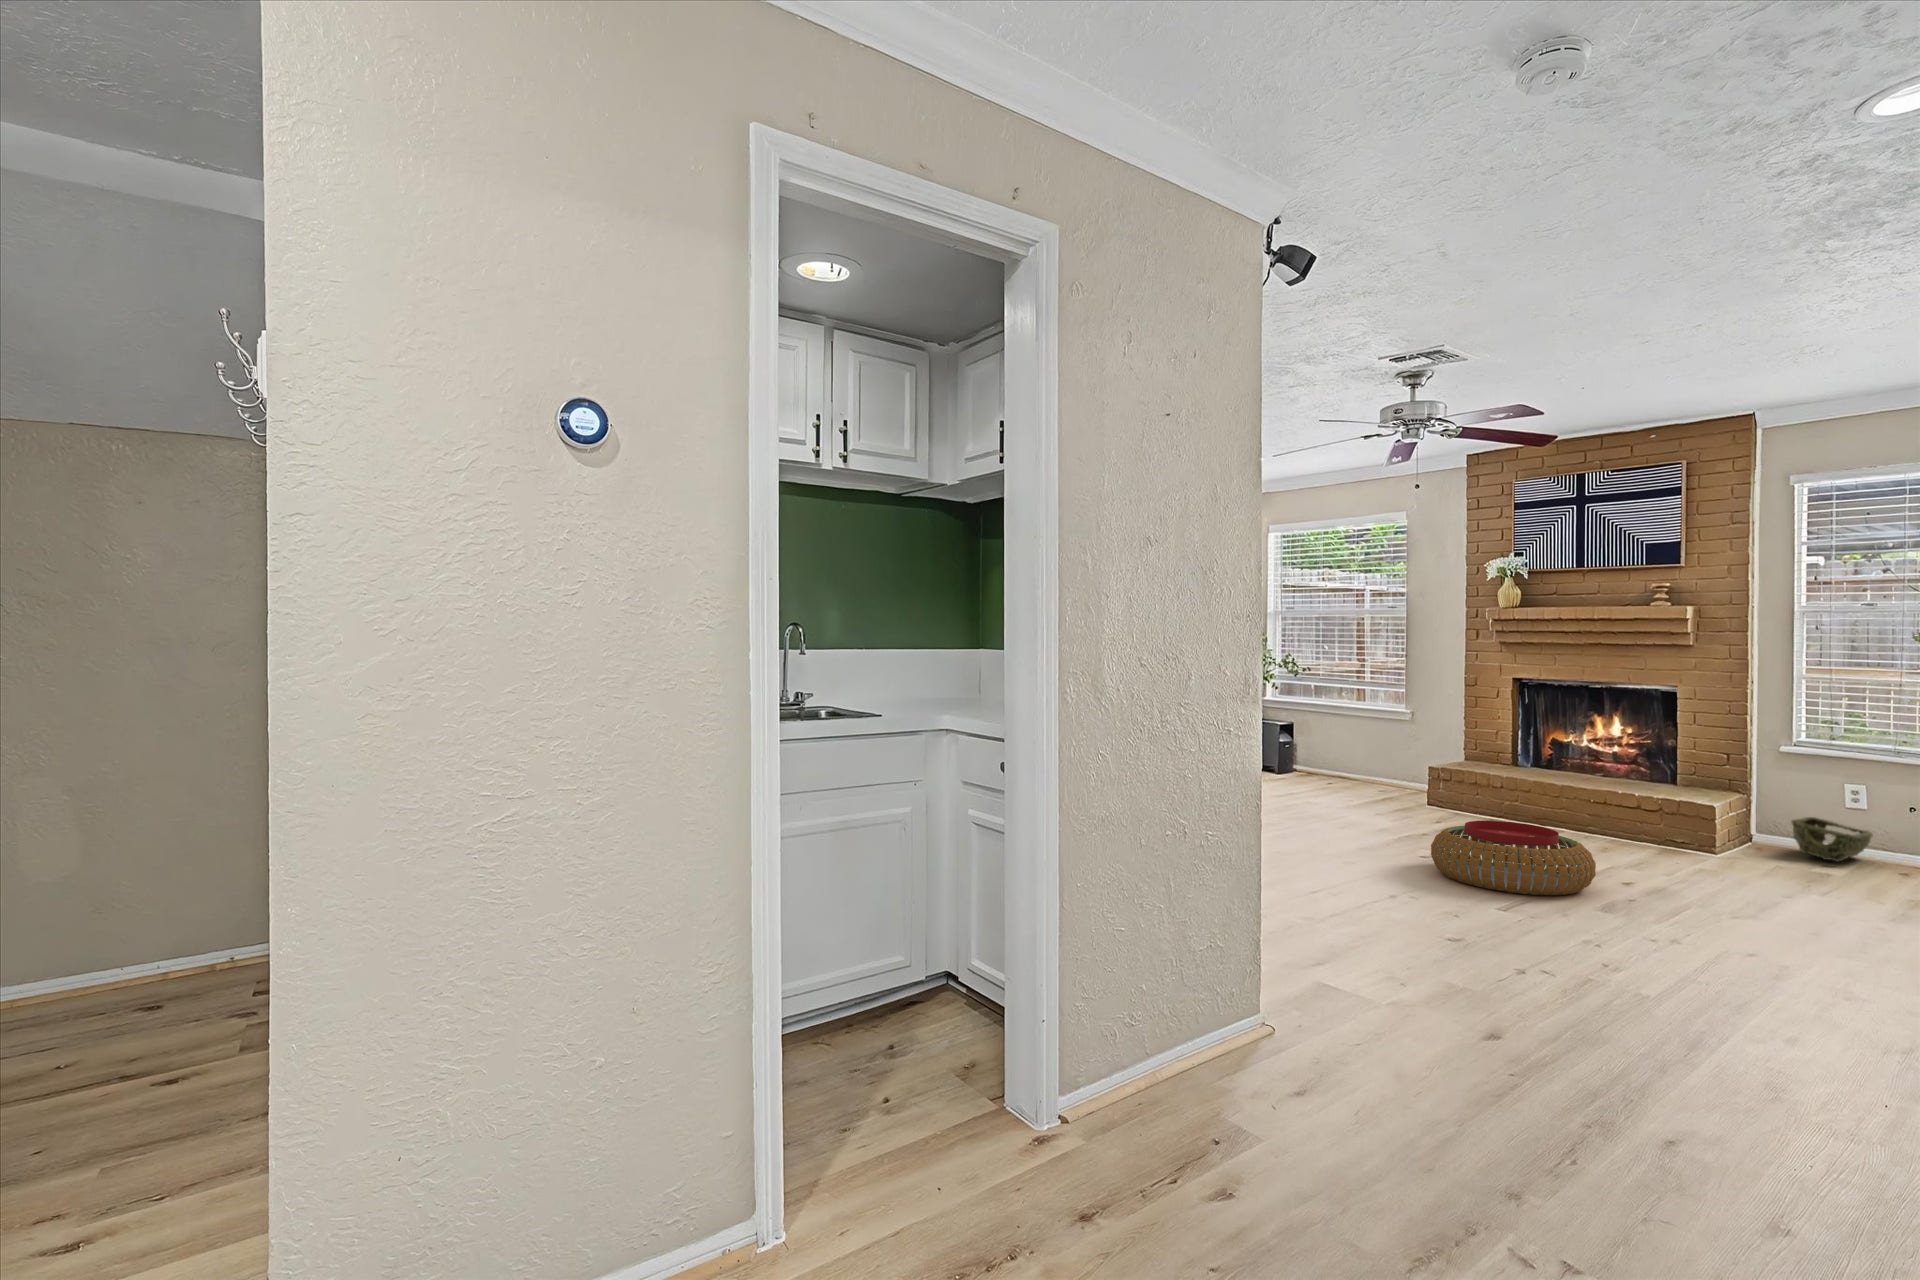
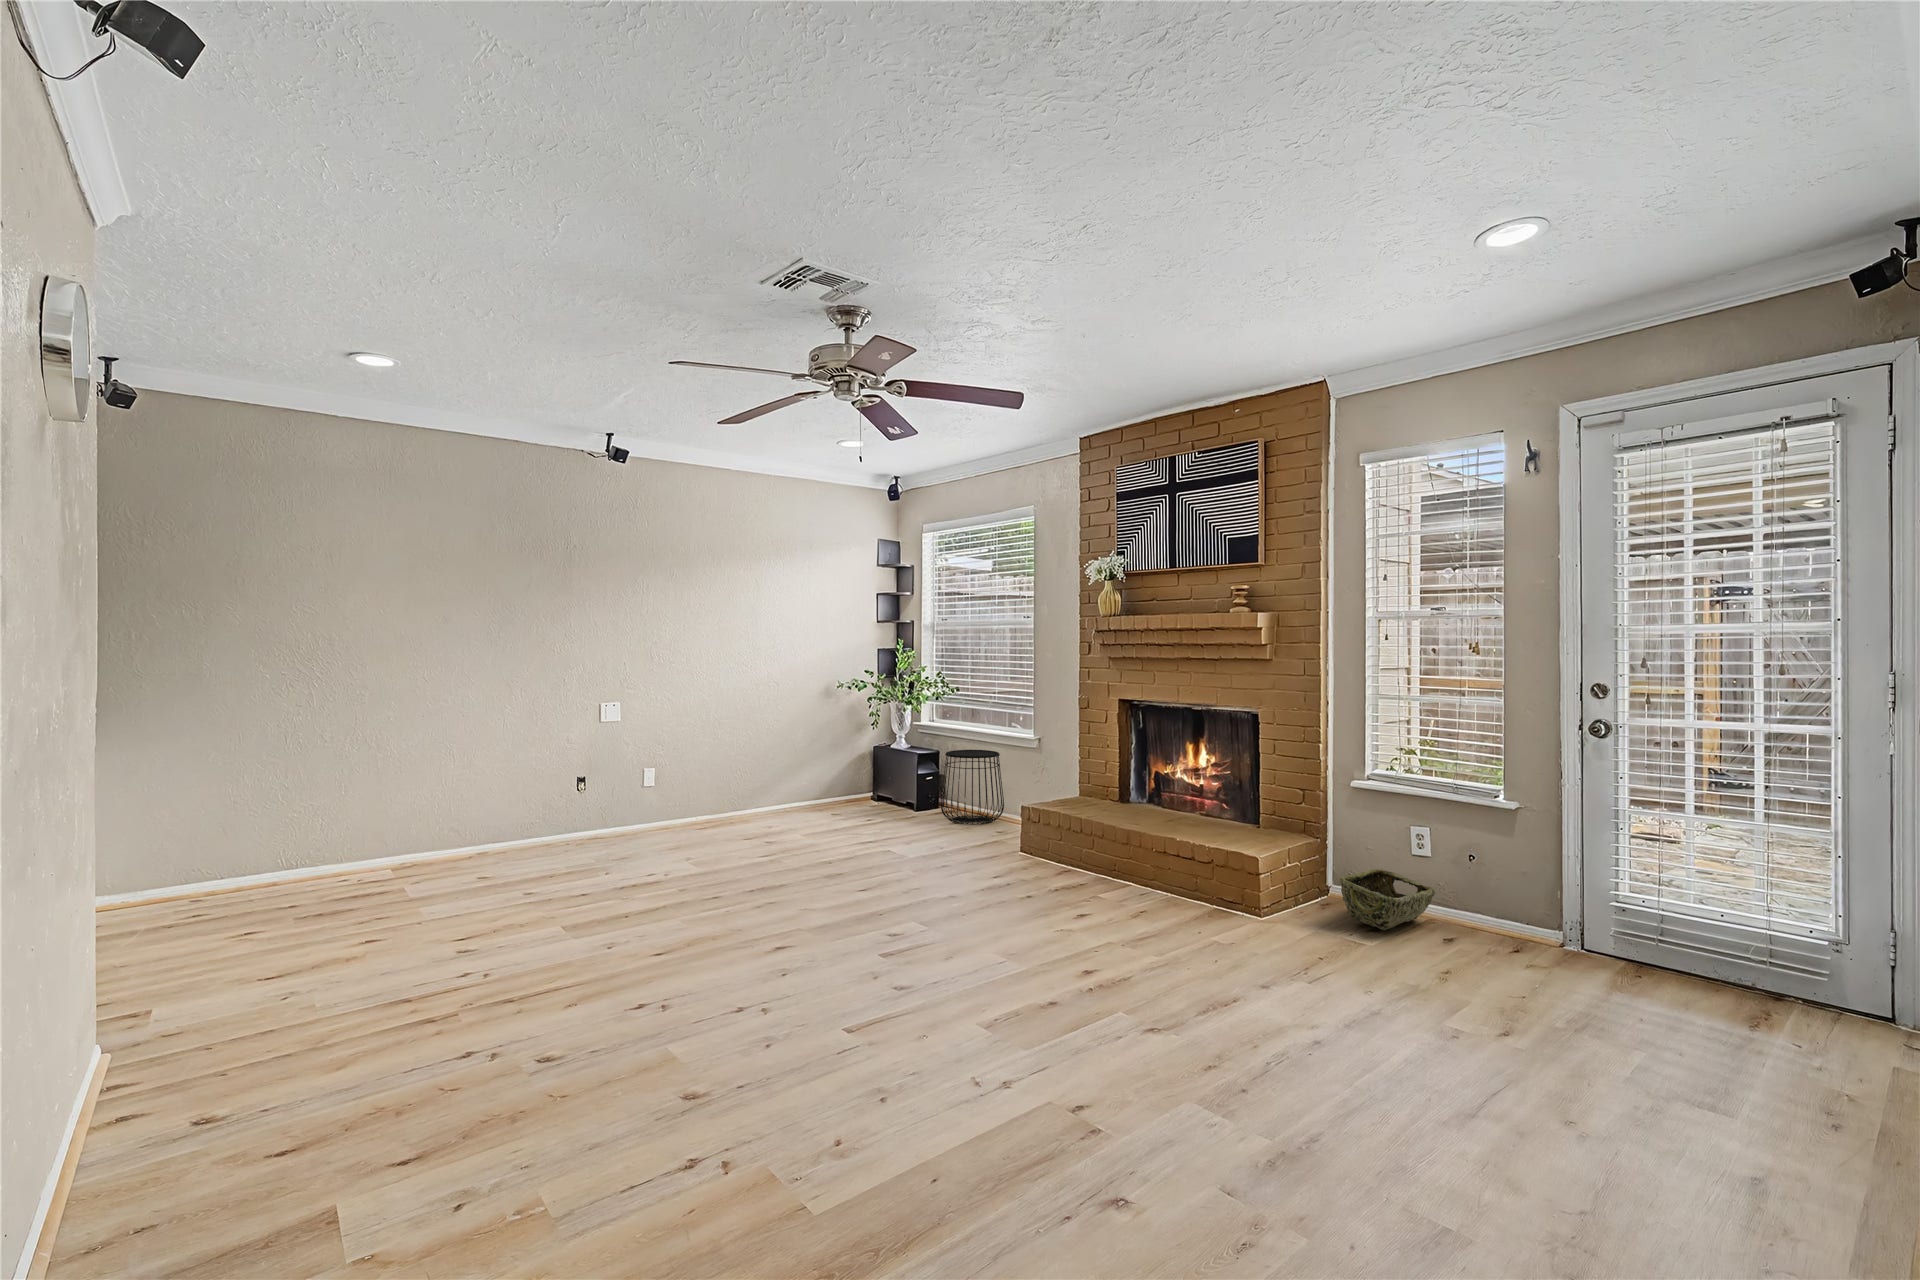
side table: none [1319,724,1379,787] -> present [941,750,1004,825]
pouf: present [1431,821,1596,895] -> none [819,903,1008,1019]

